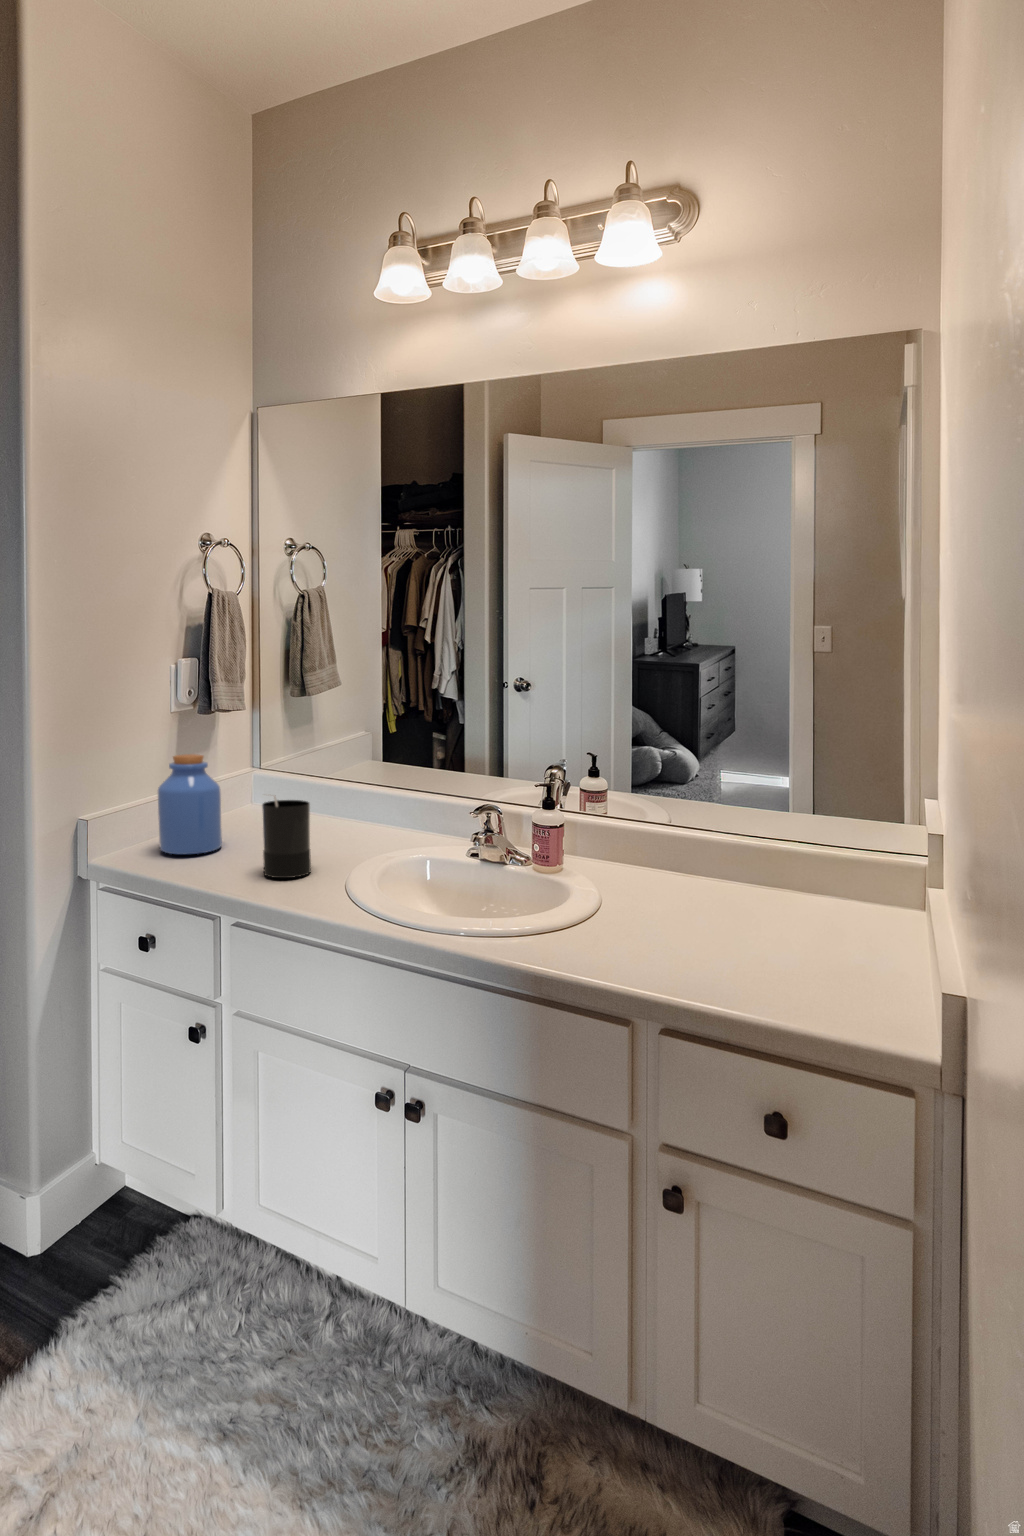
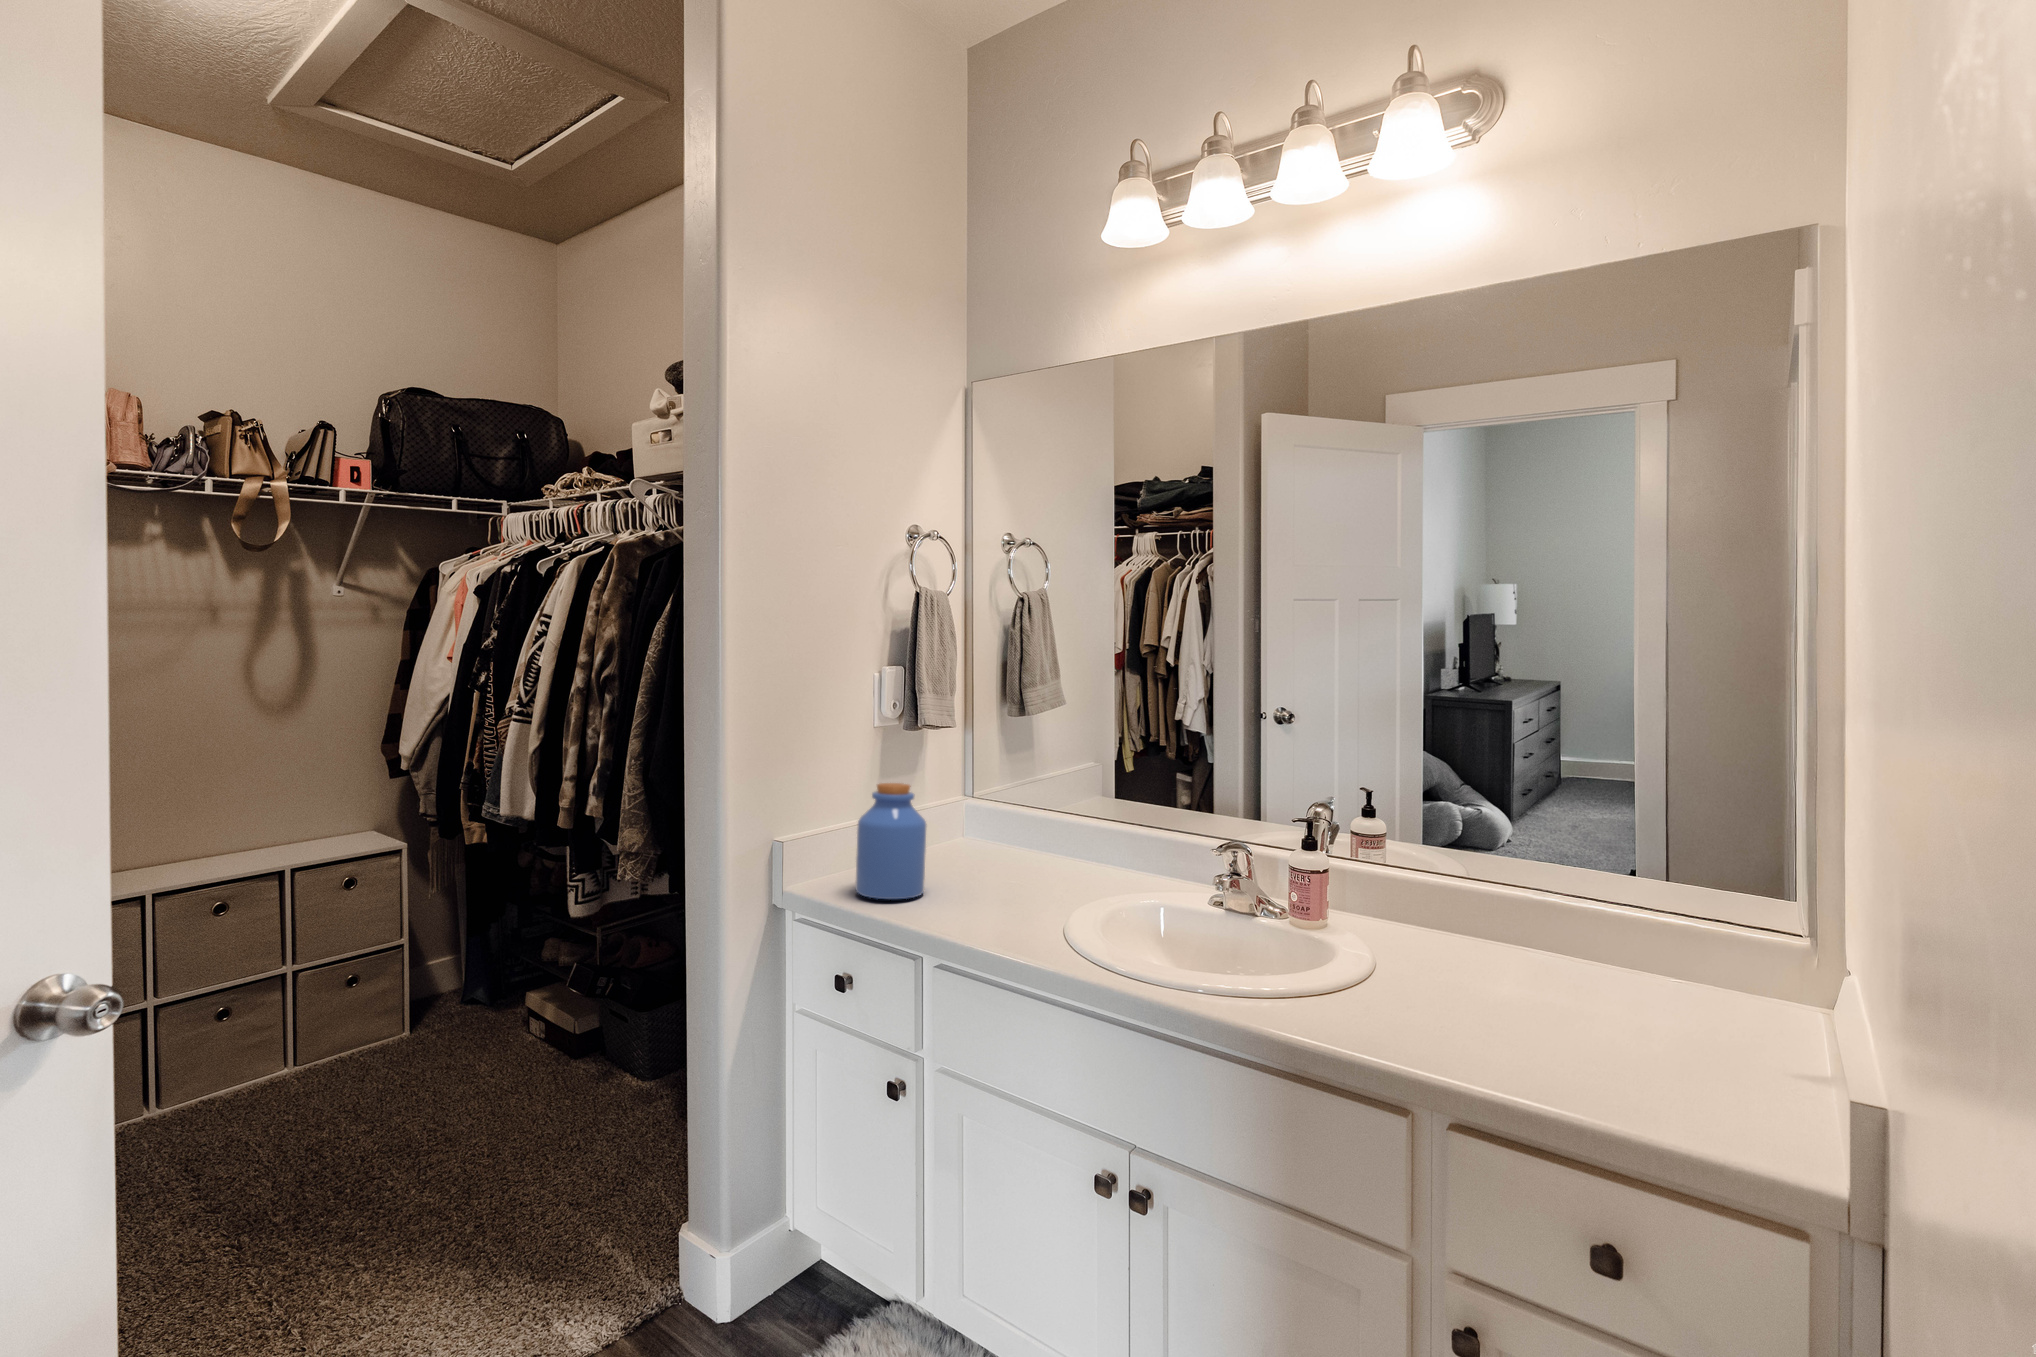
candle: present [262,796,311,878] -> none [979,834,1036,934]

